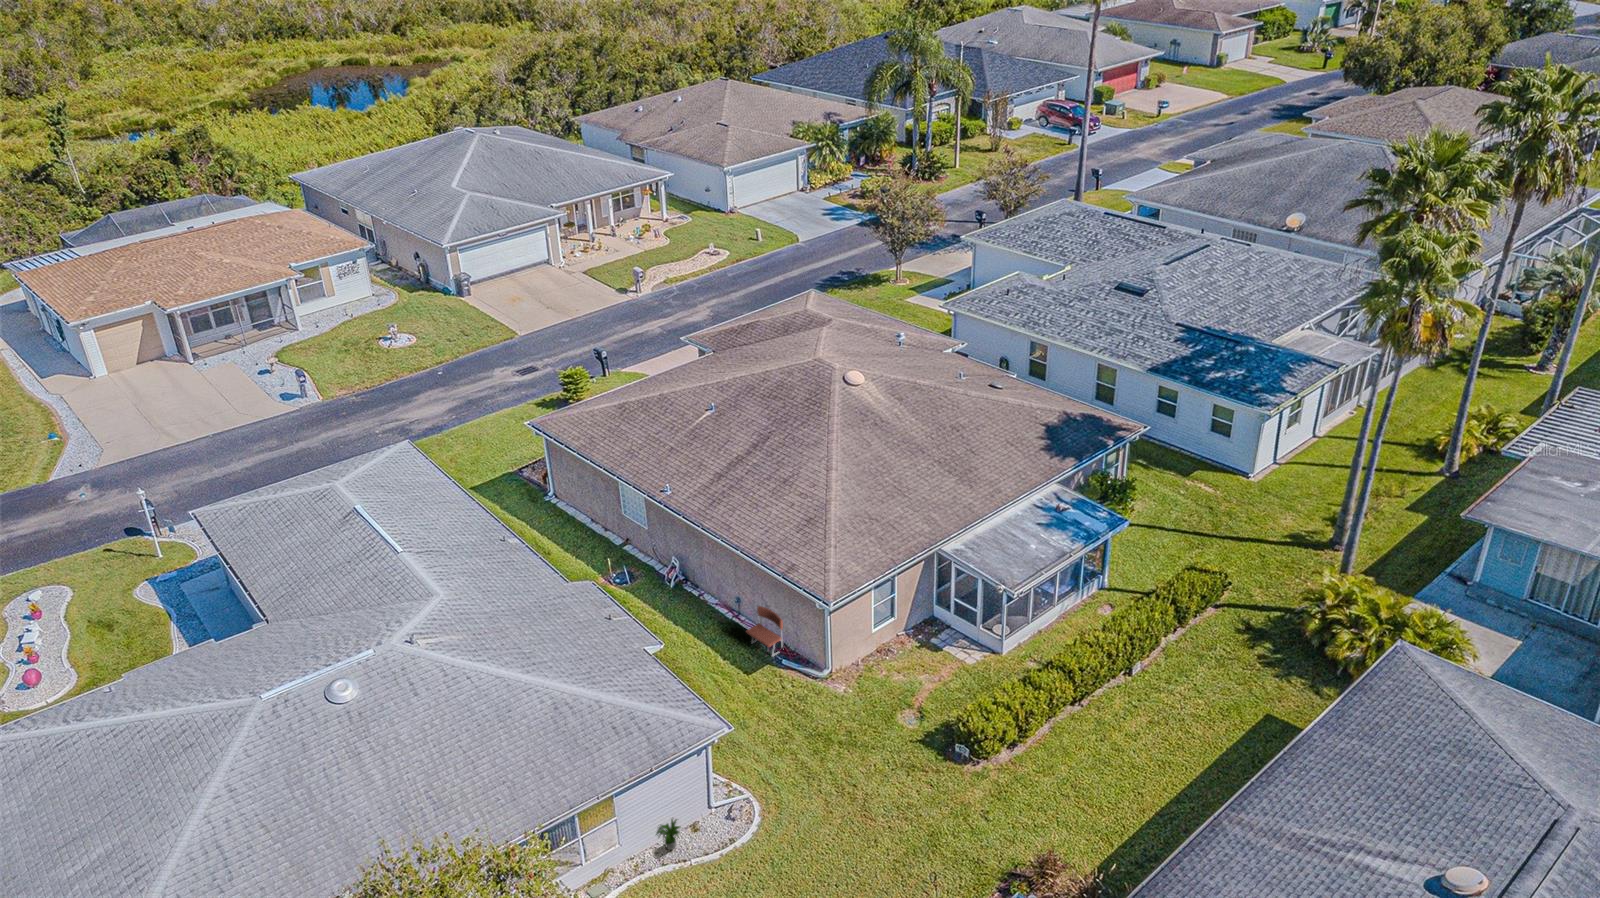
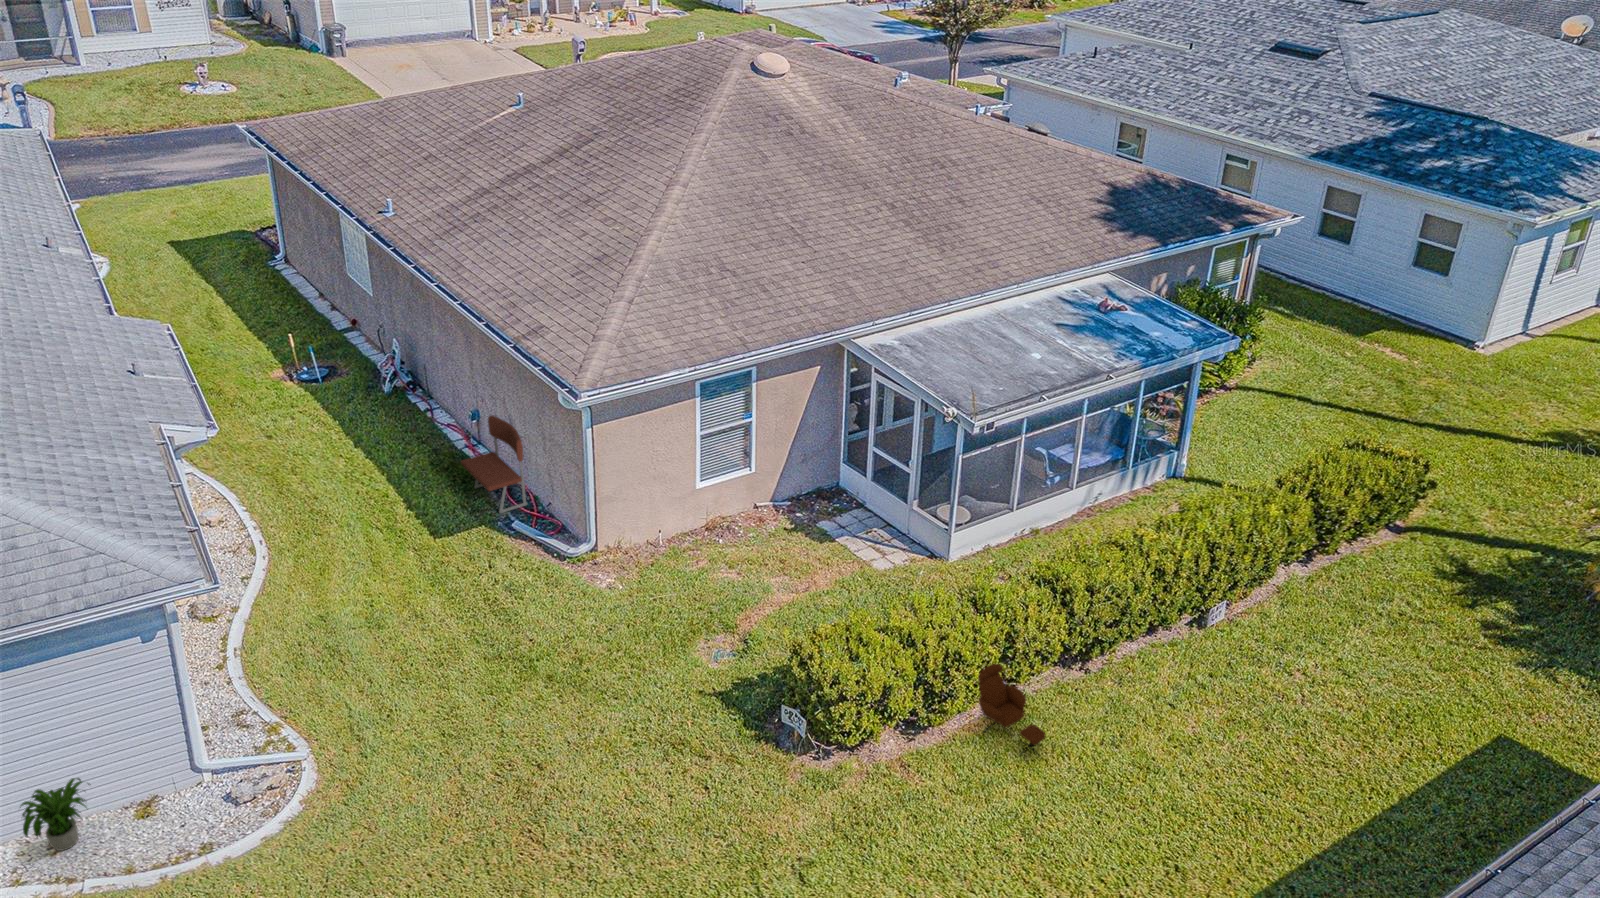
lounge chair: none [1039,711,1073,753] -> present [978,664,1046,755]

